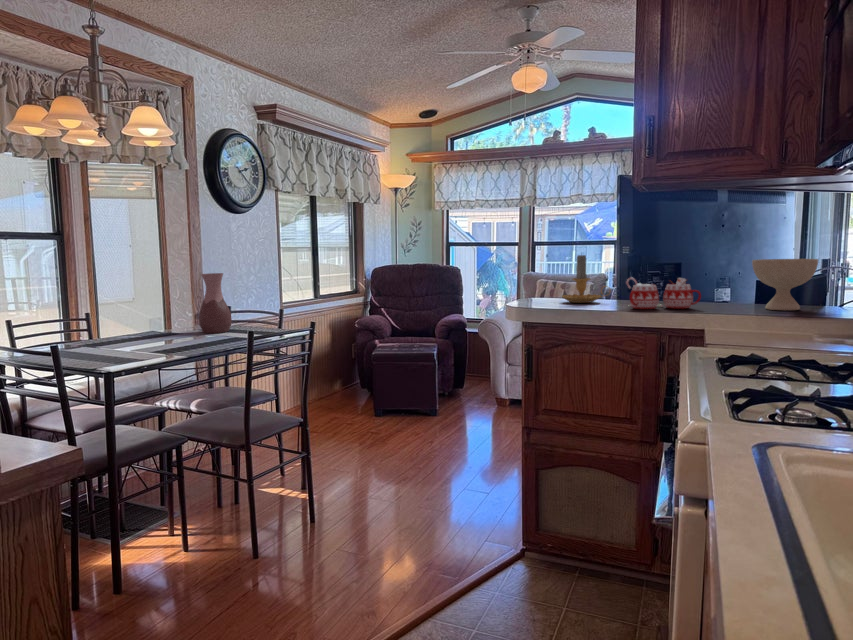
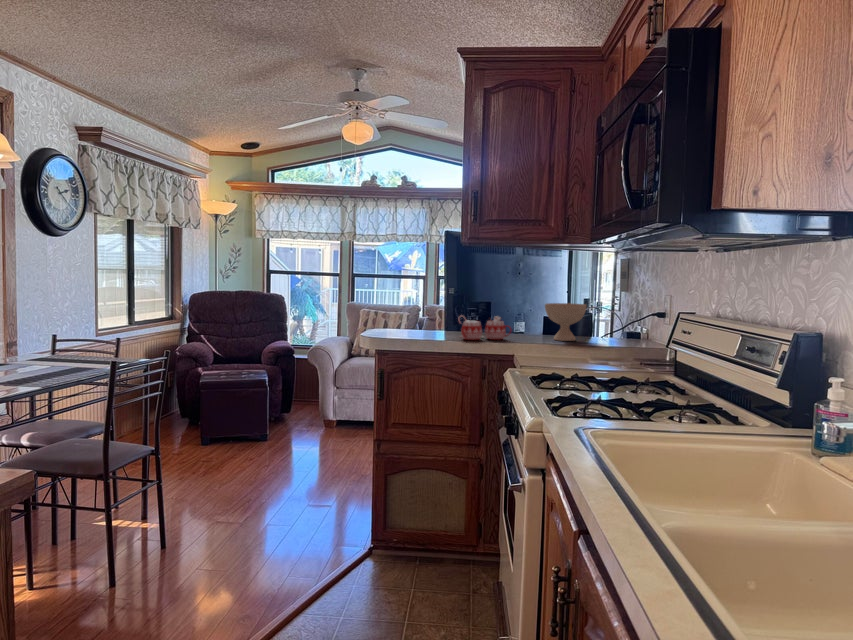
candle: present [562,255,610,303] -> none [405,293,444,335]
vase: present [199,273,232,333] -> none [32,302,69,364]

